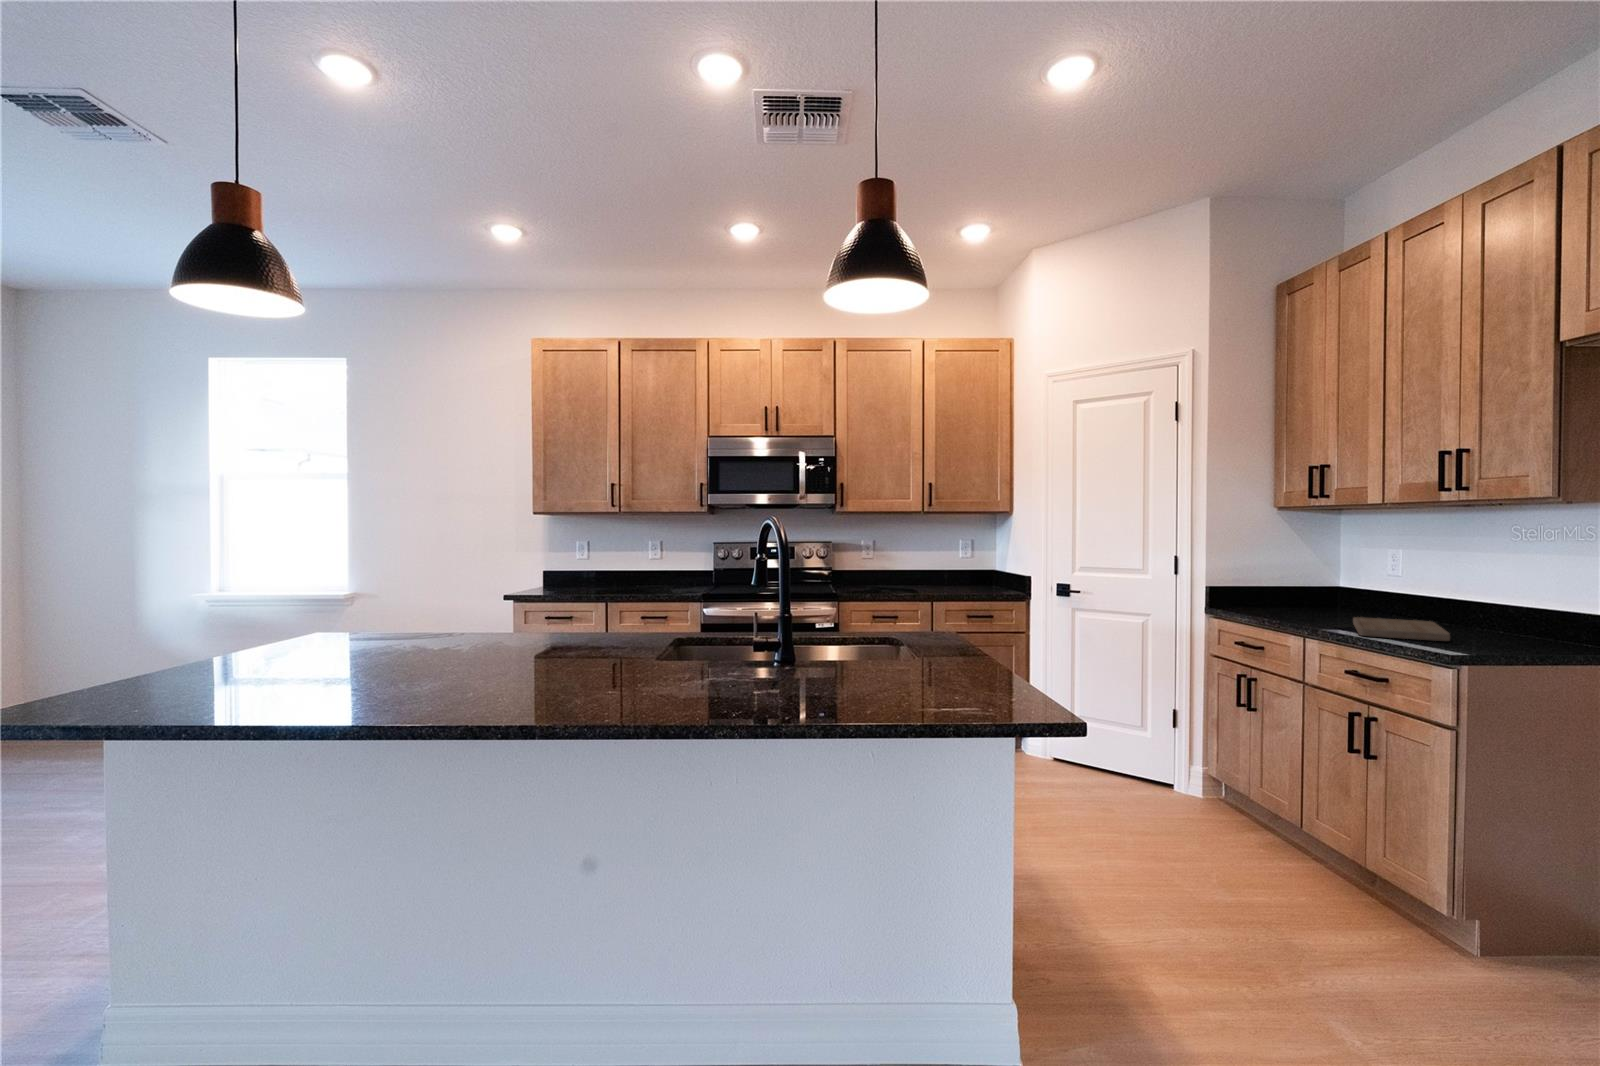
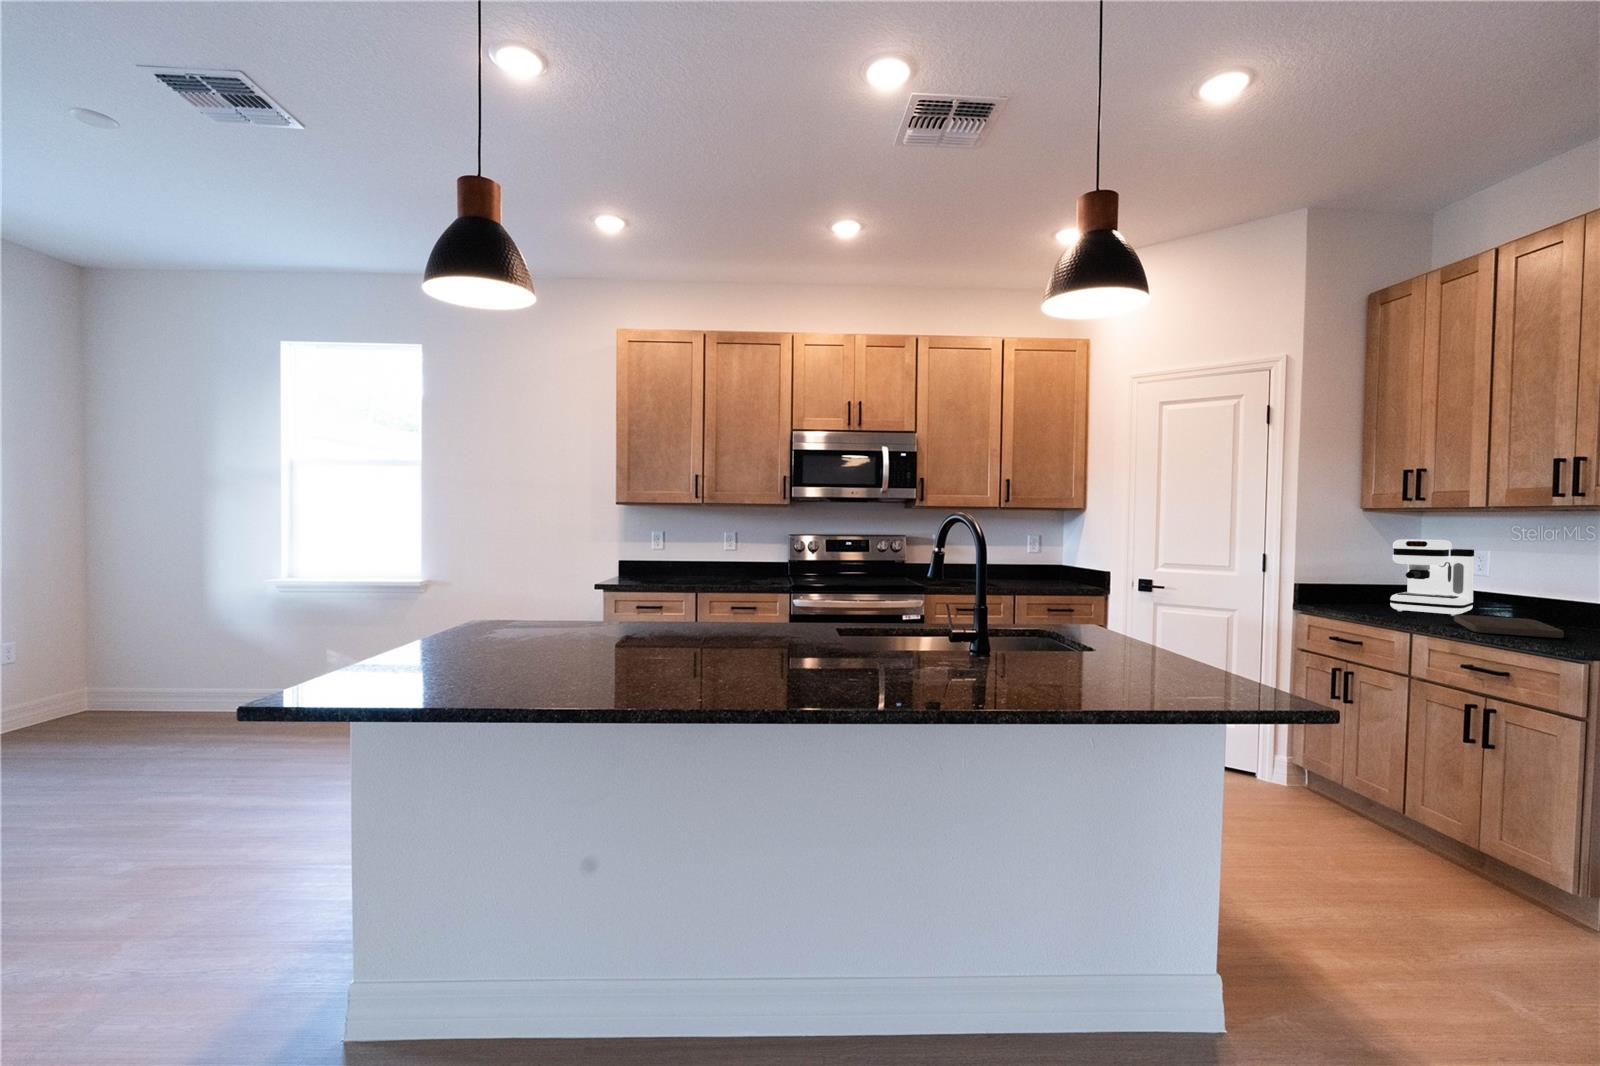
coffee maker: none [1298,539,1384,618] -> present [1390,539,1474,616]

